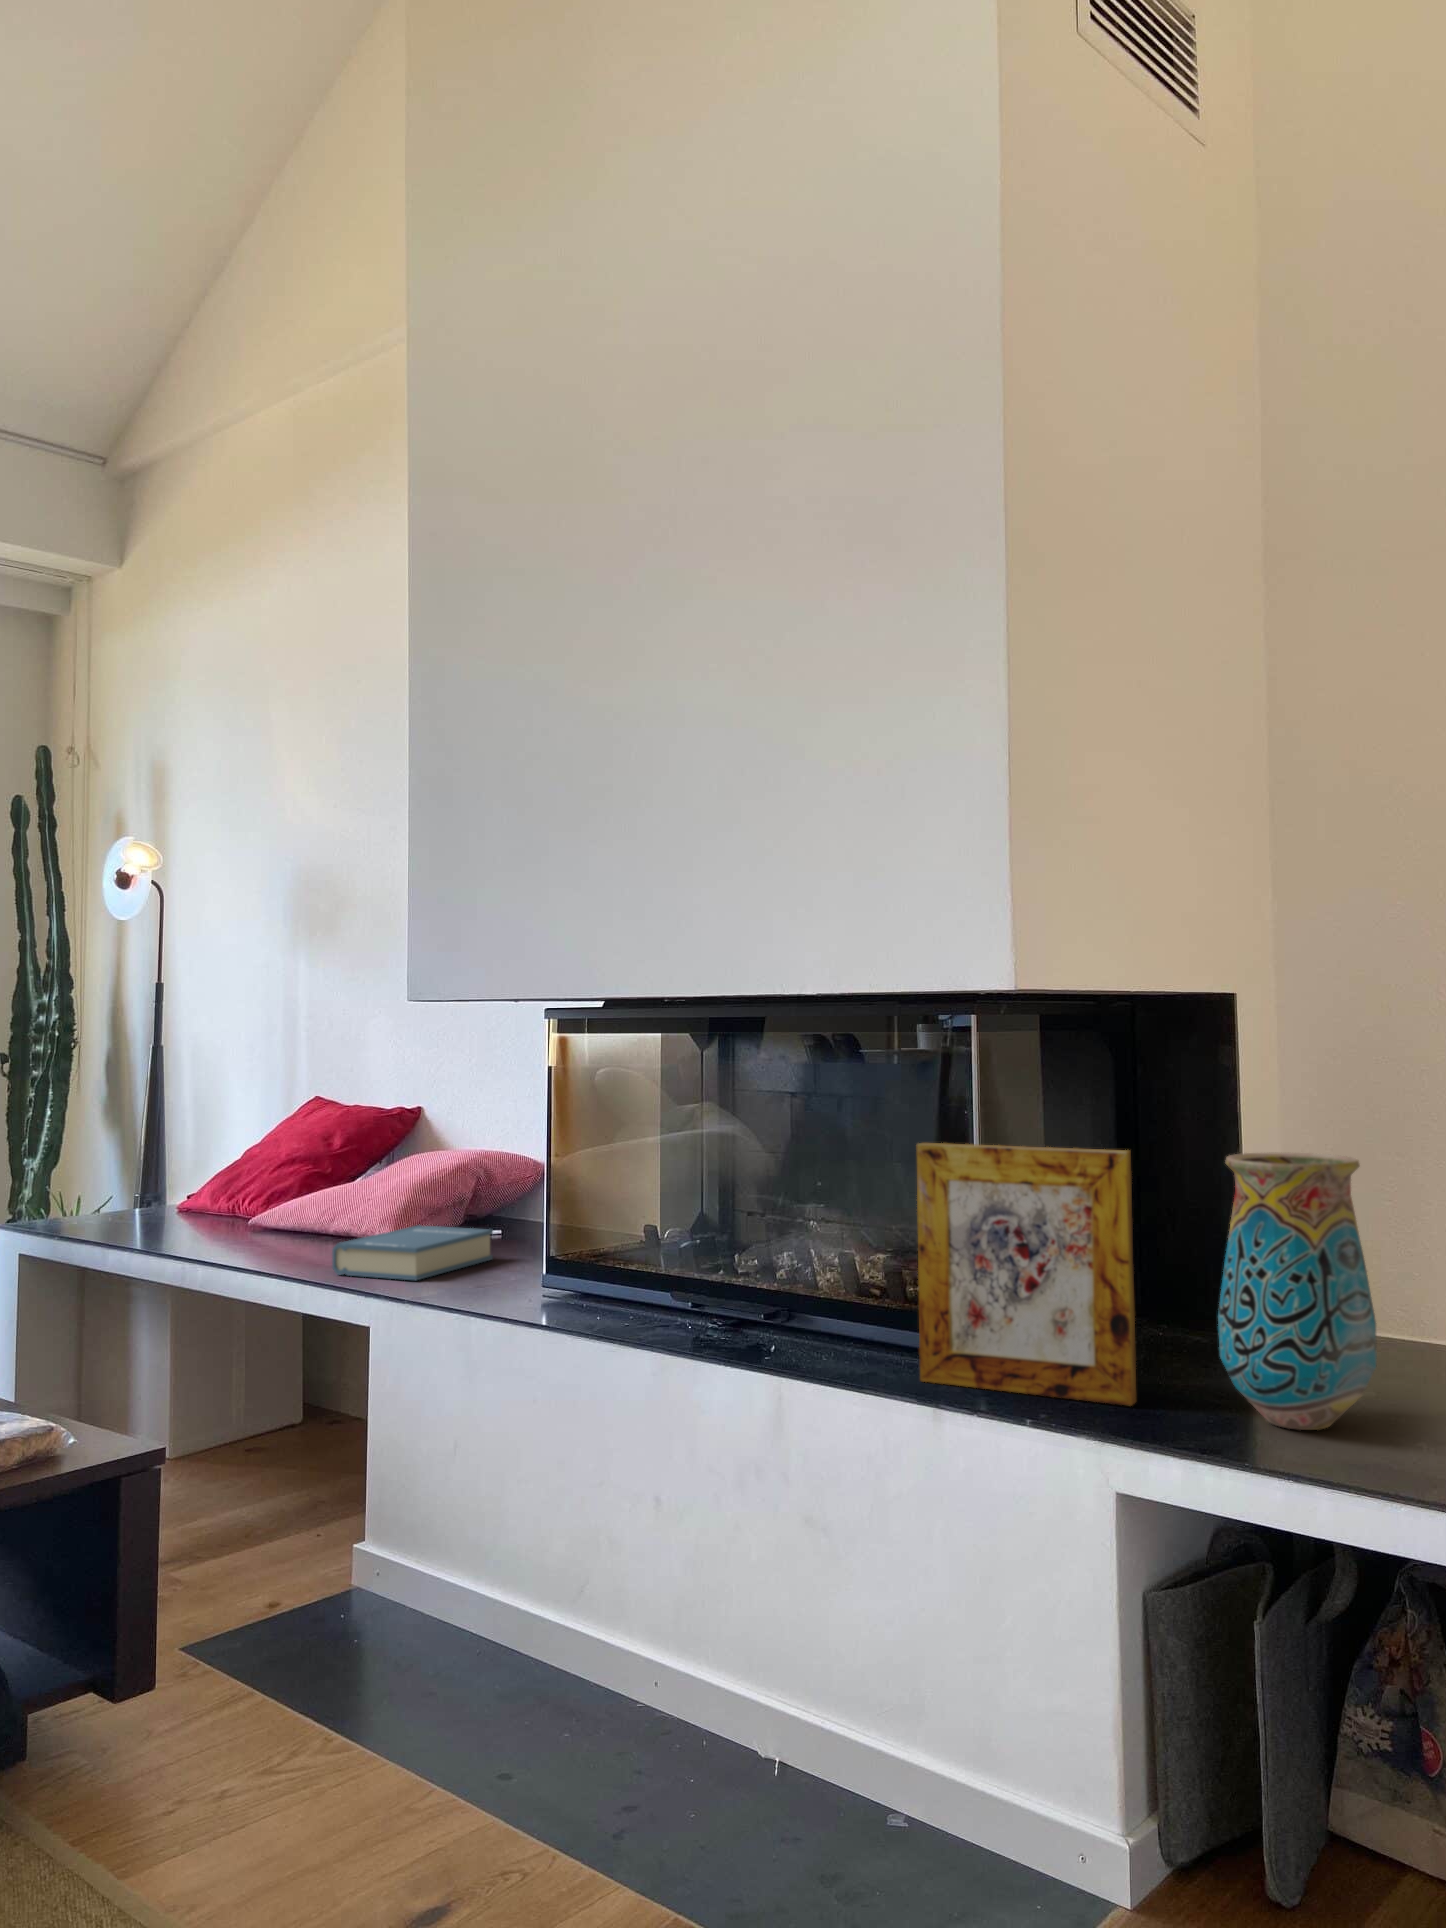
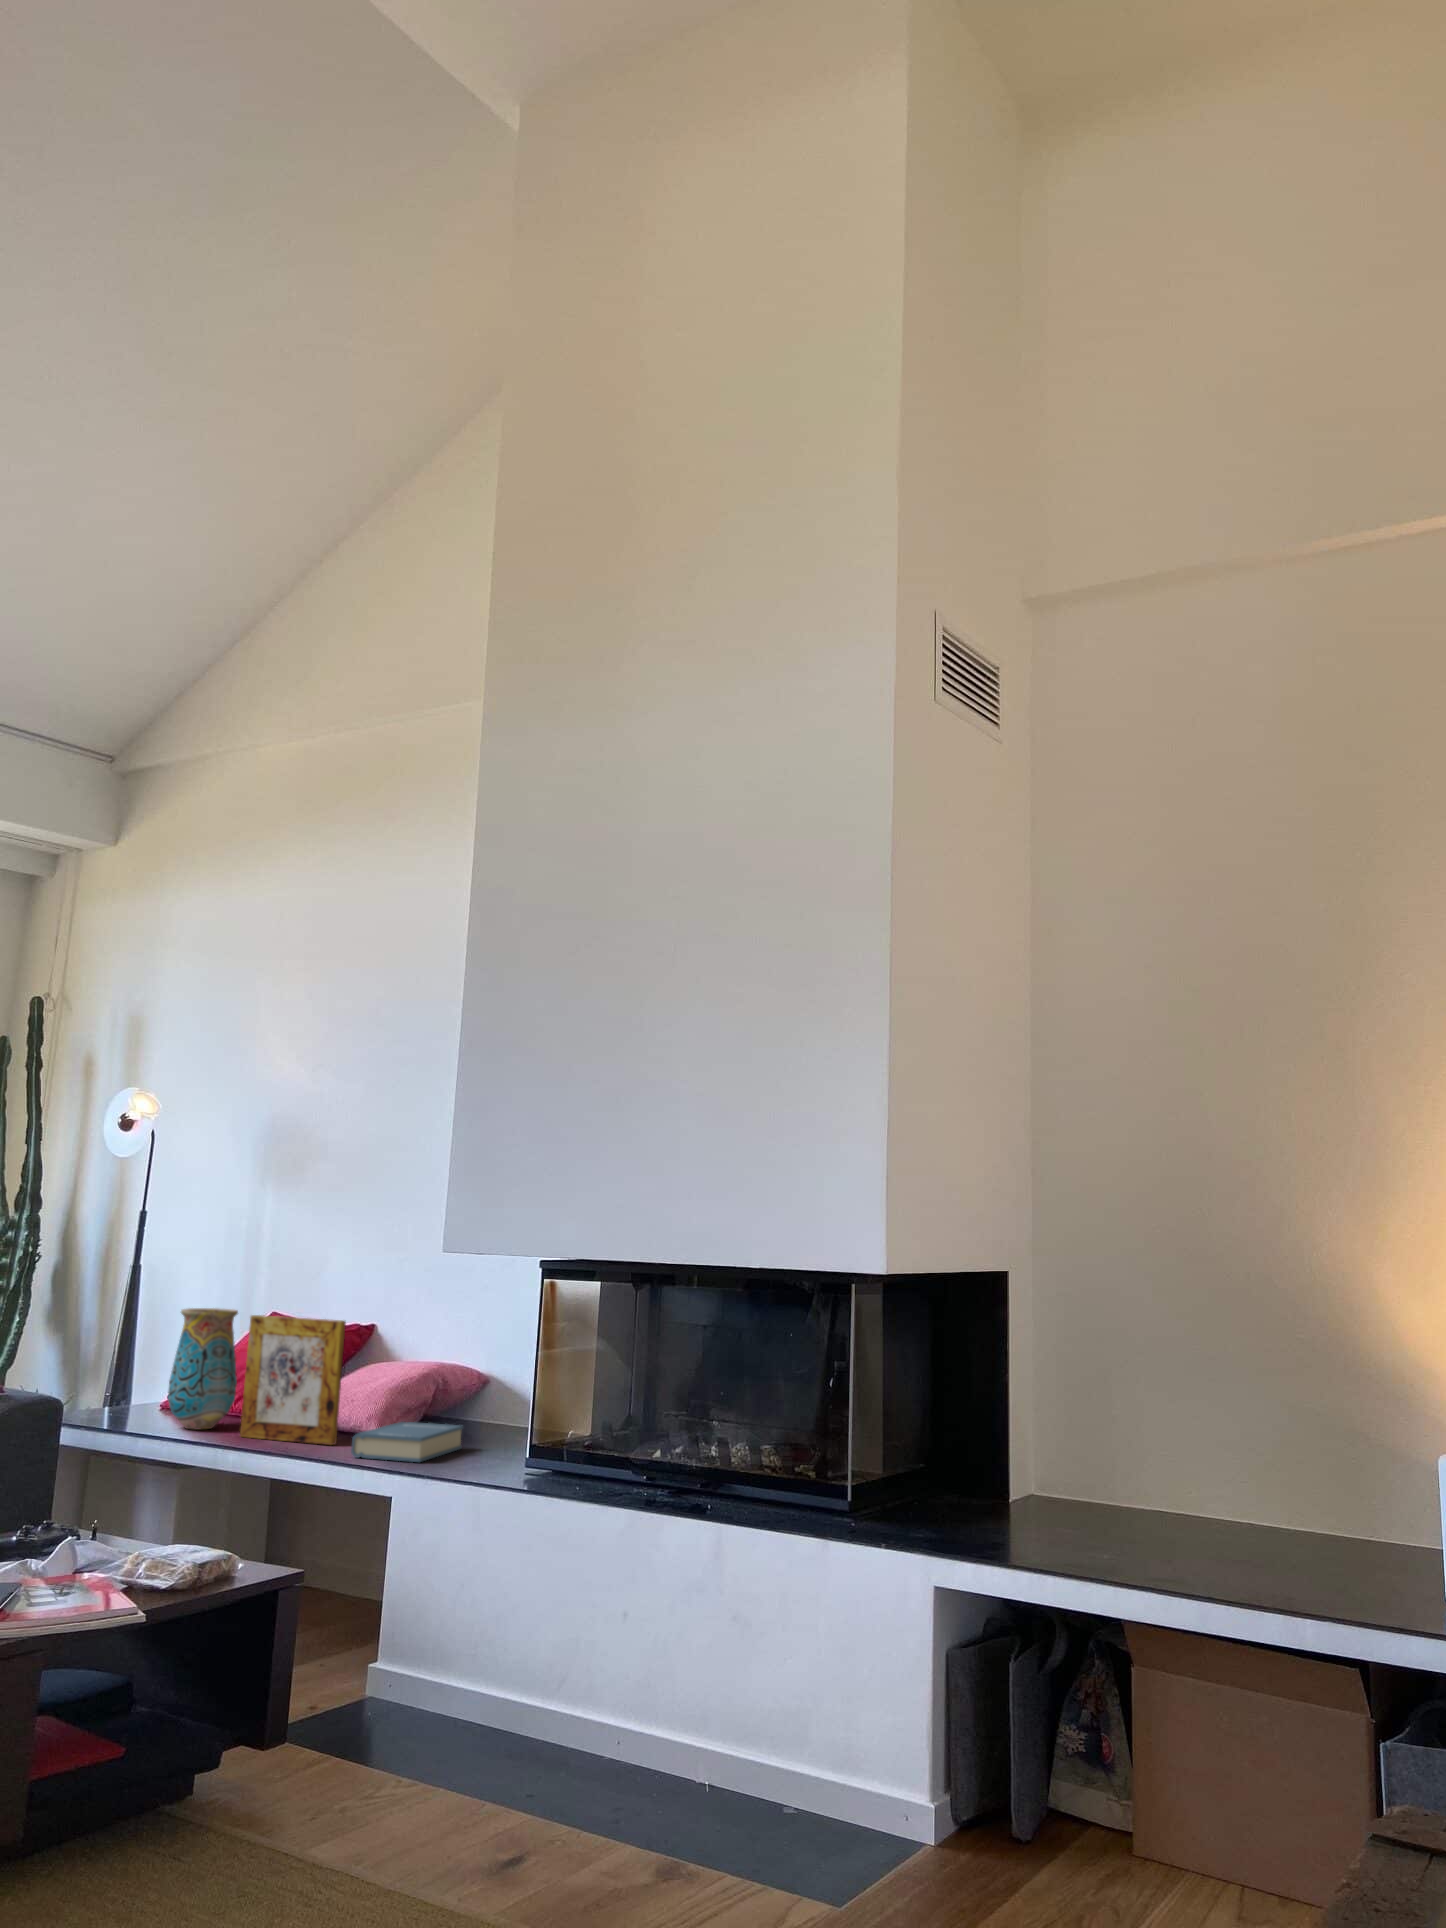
picture frame: present [916,1143,1136,1406] -> present [240,1315,346,1445]
vase: present [1218,1153,1376,1430] -> present [168,1308,238,1429]

